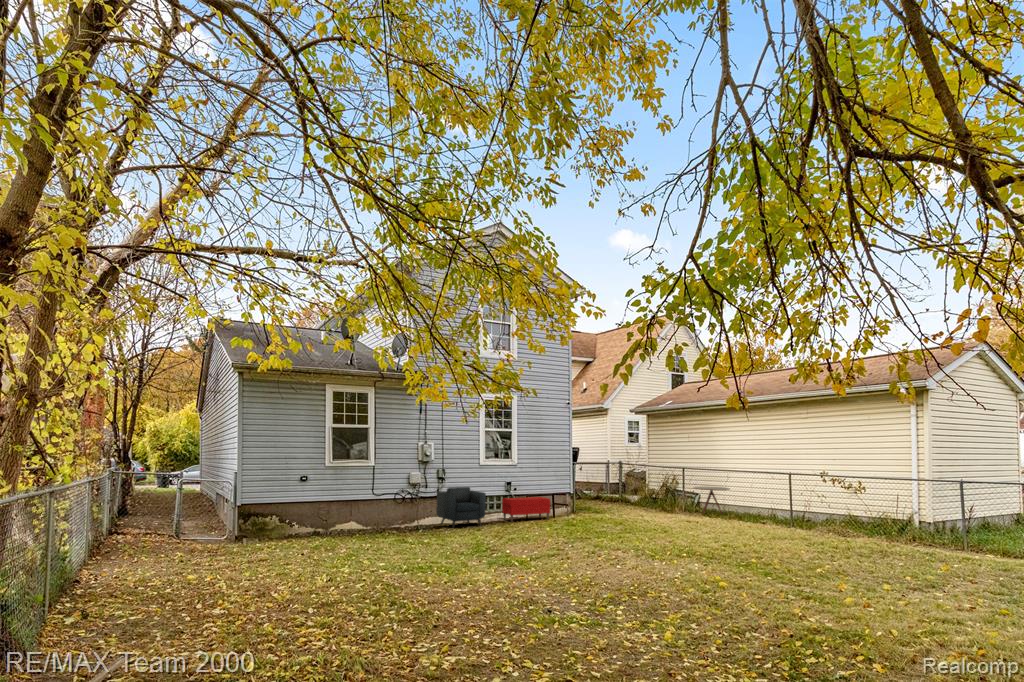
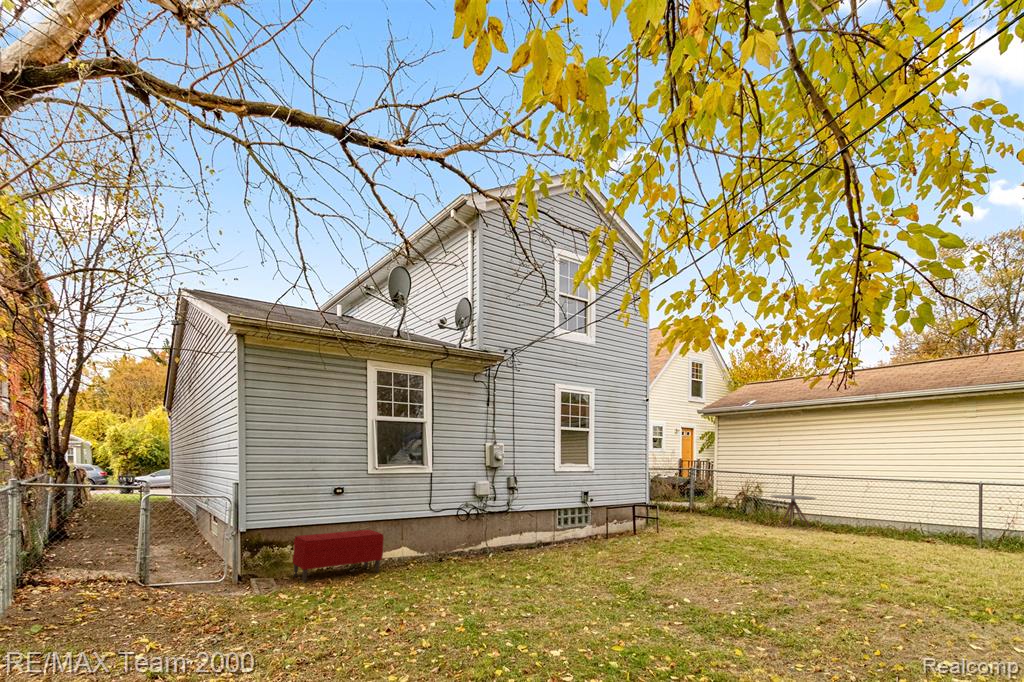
armchair: present [436,487,486,528] -> none [506,499,571,555]
bench: present [502,497,550,522] -> present [293,530,384,583]

